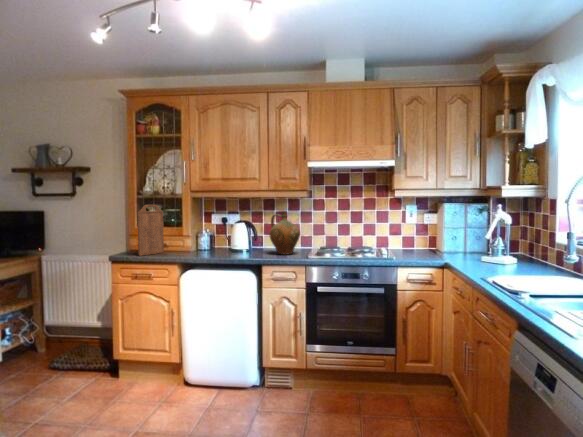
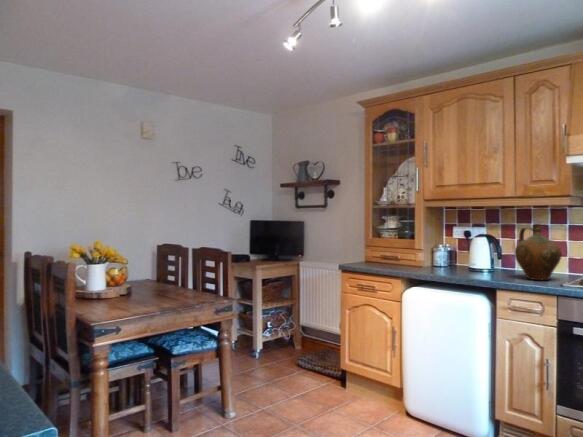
cutting board: present [138,205,164,256] -> none [366,215,393,267]

